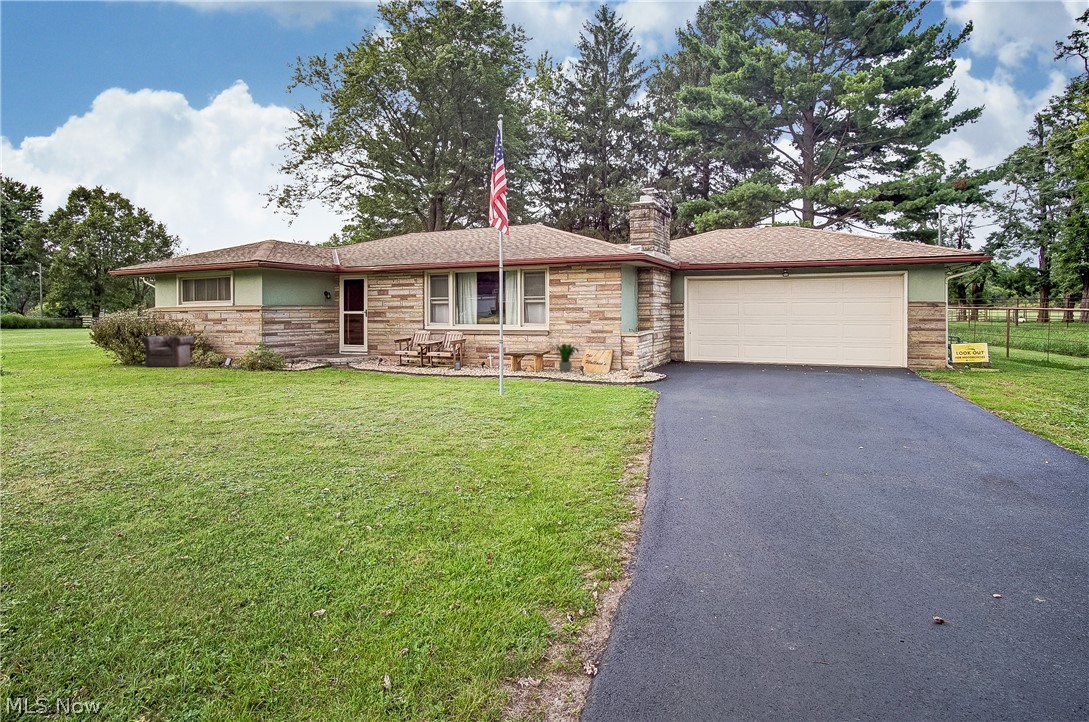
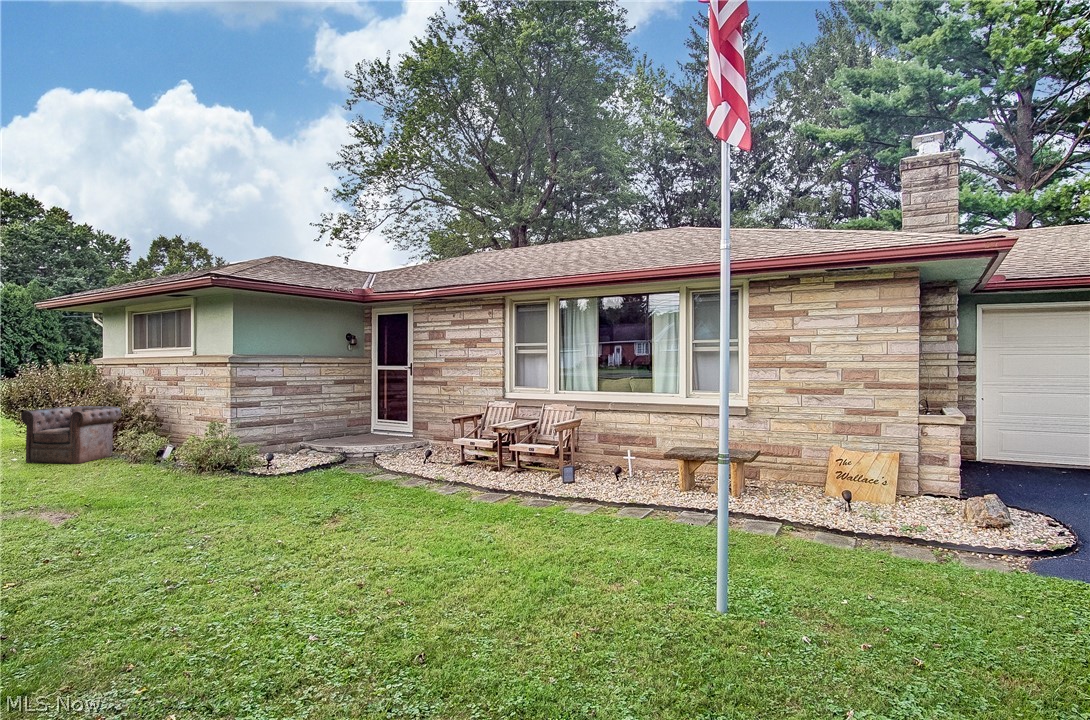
potted plant: present [551,344,579,372] -> none [762,436,845,500]

